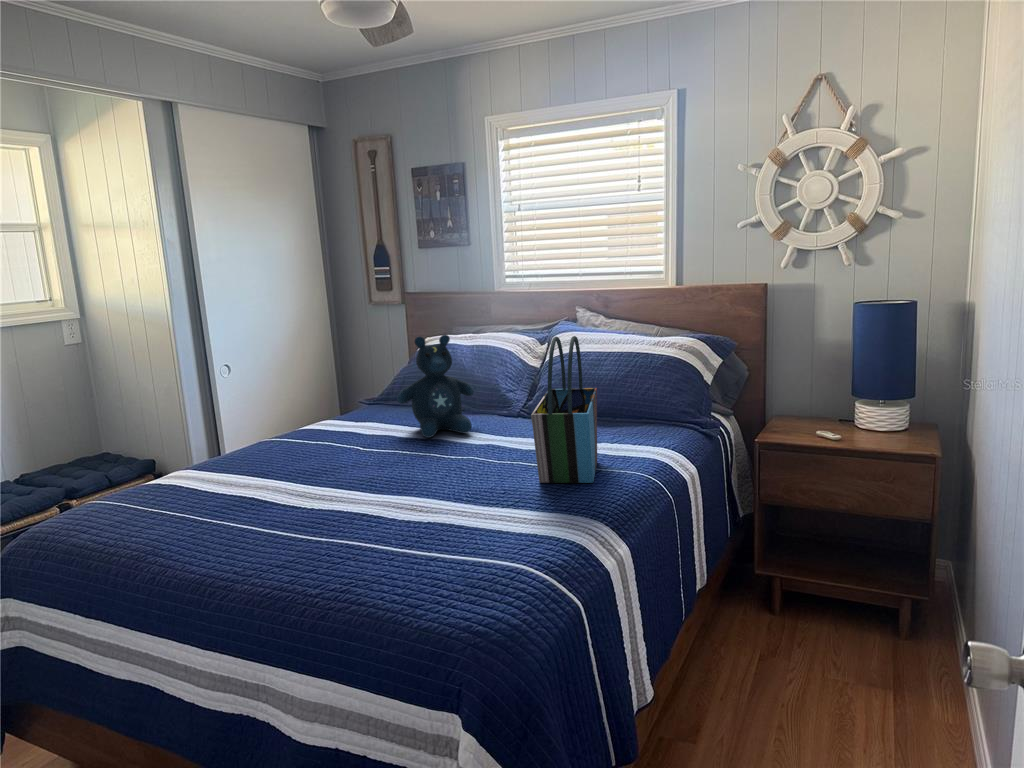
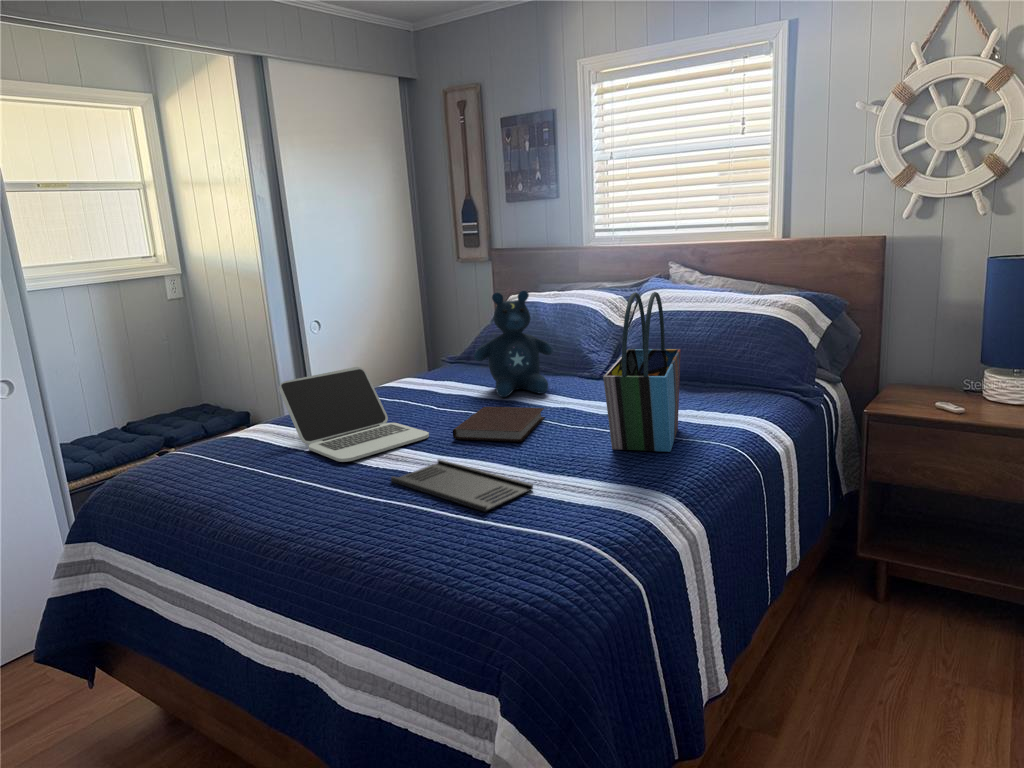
laptop: none [206,412,360,505] -> present [279,367,429,462]
notebook: none [385,447,472,479] -> present [453,407,545,442]
tray: none [330,499,471,545] -> present [391,459,533,512]

